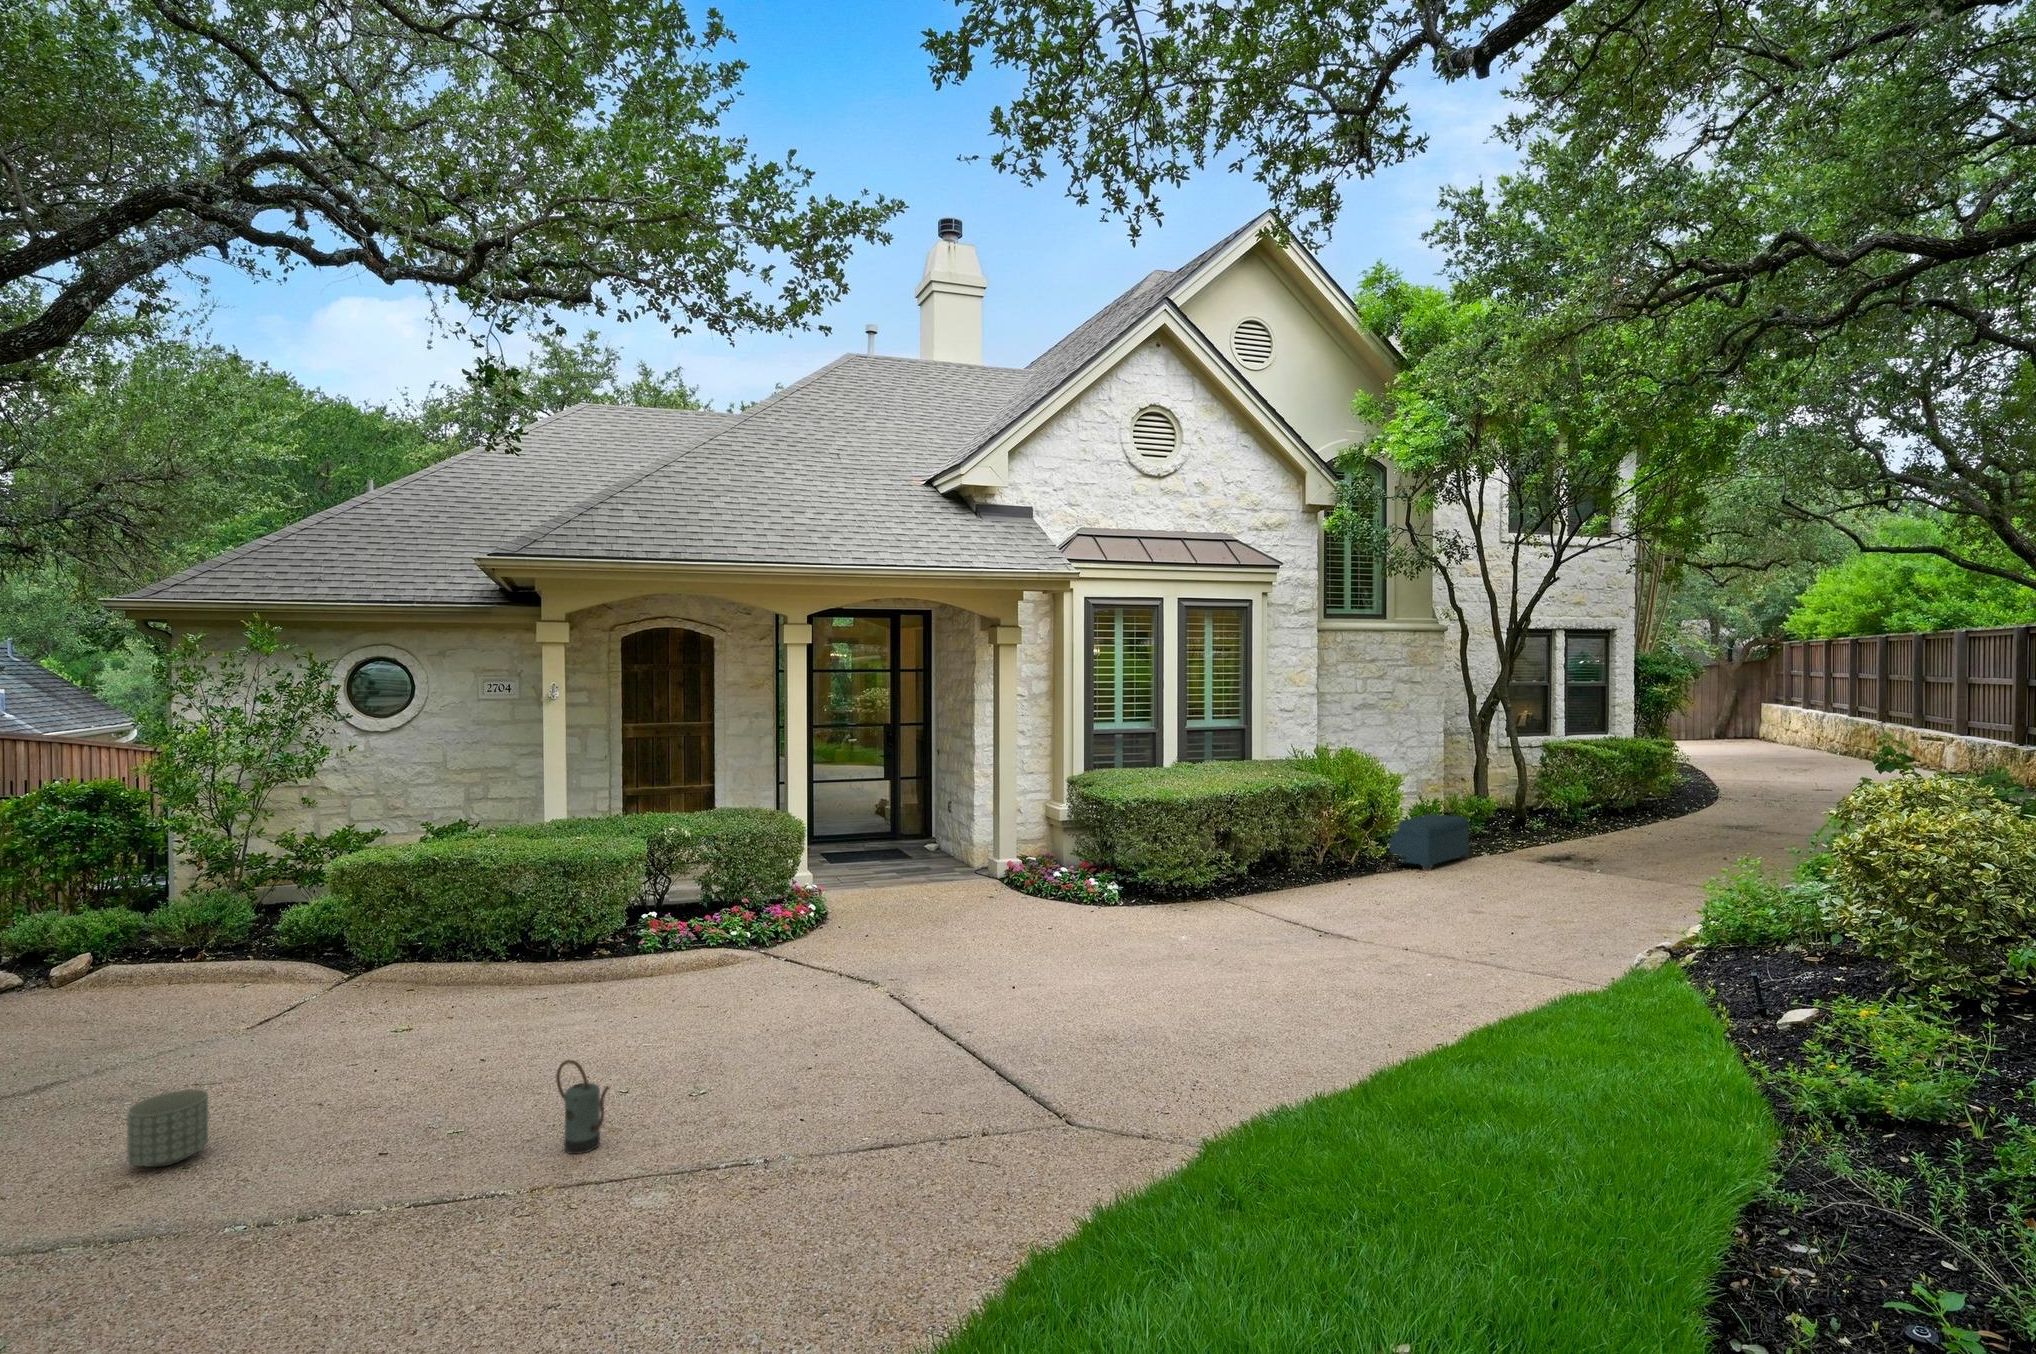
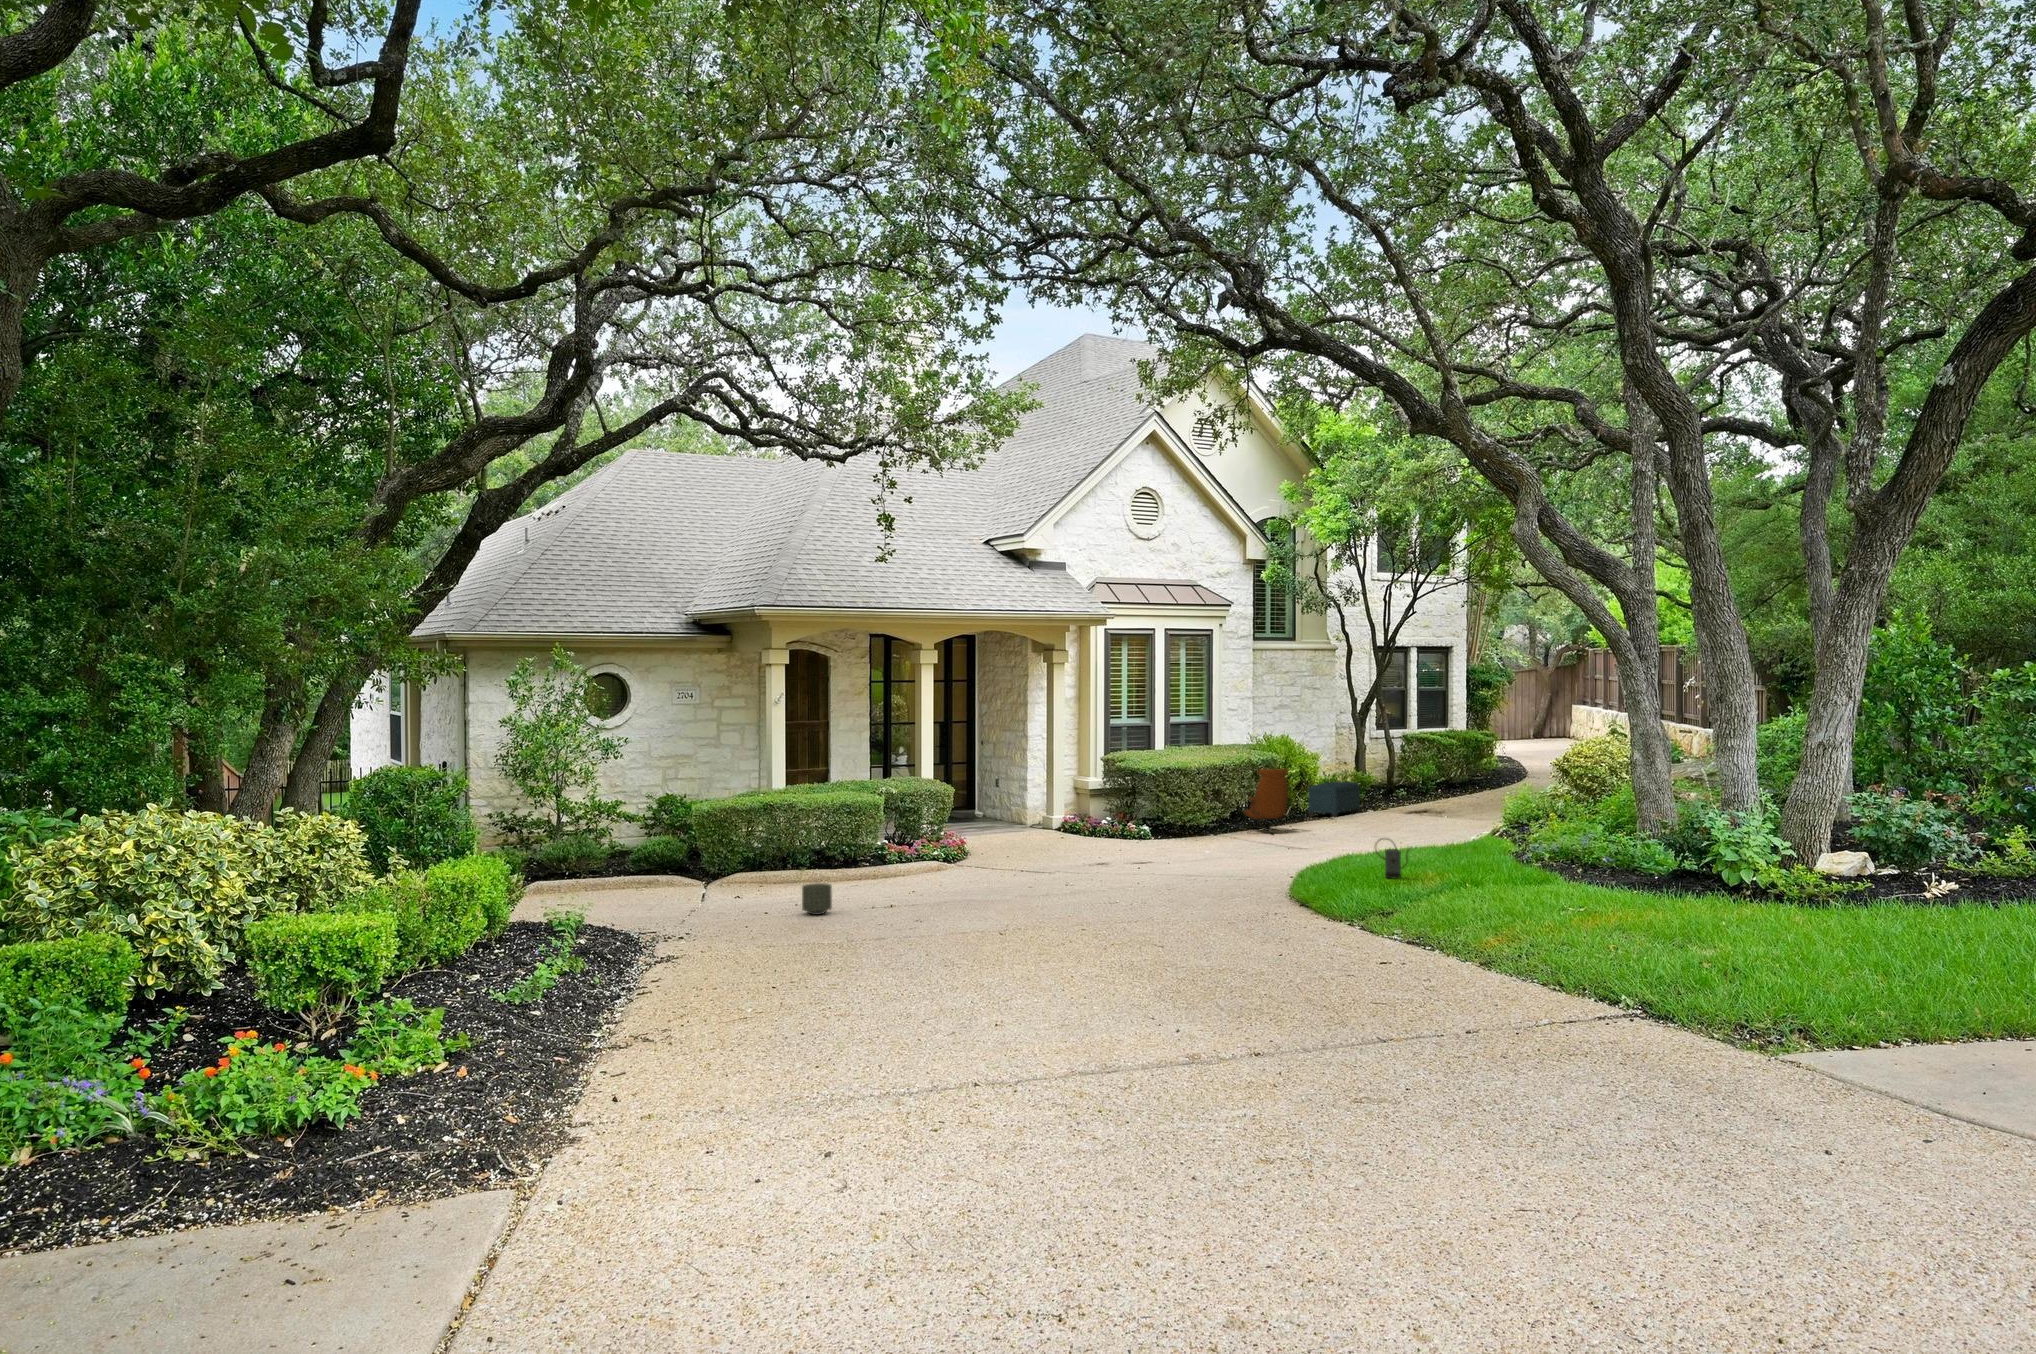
lounge chair: none [1280,806,1345,908] -> present [1243,769,1288,832]
watering can: present [556,1060,609,1154] -> present [1376,839,1410,879]

